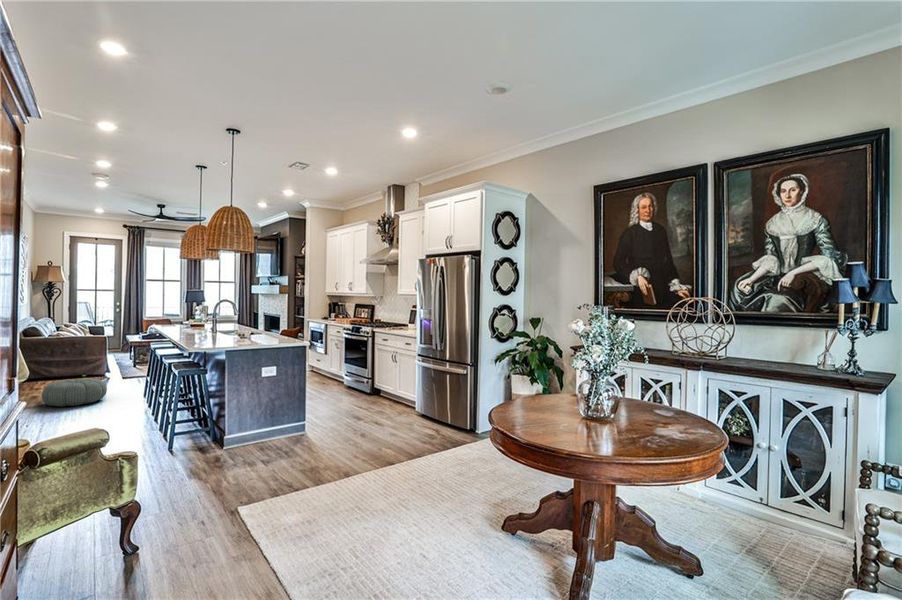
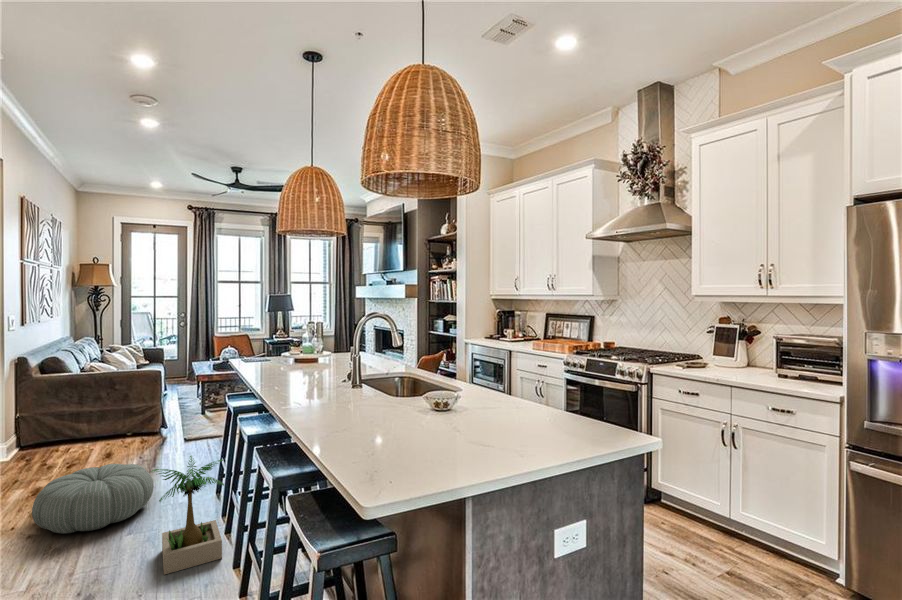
potted plant: none [106,365,150,415] -> present [152,456,224,575]

